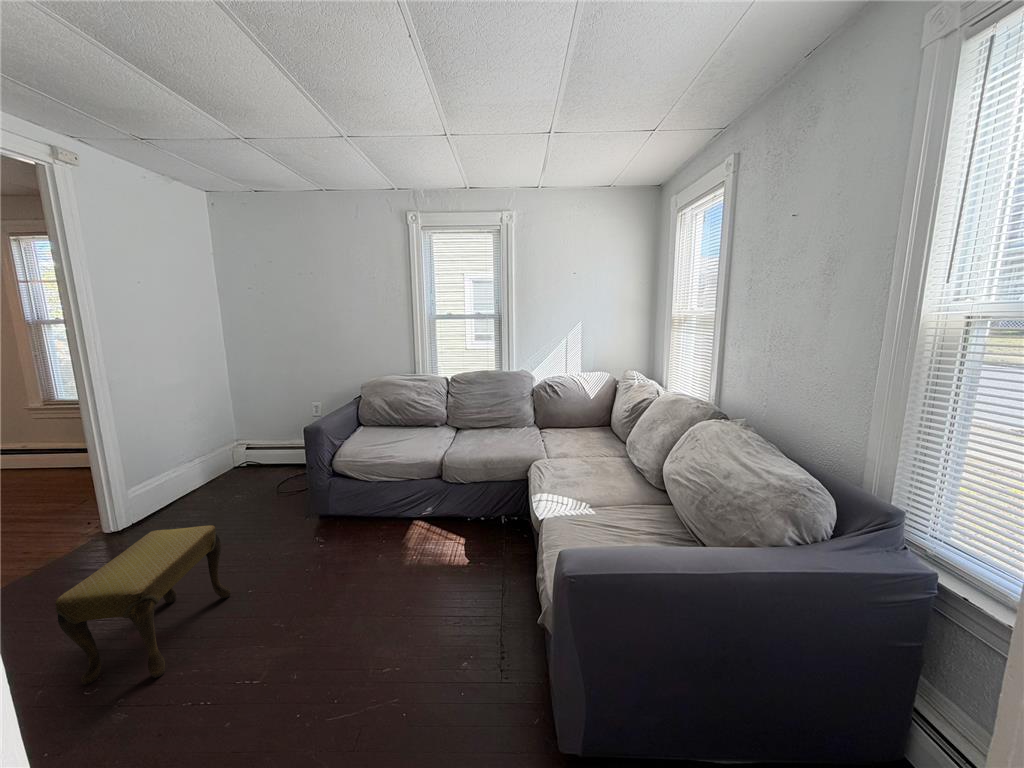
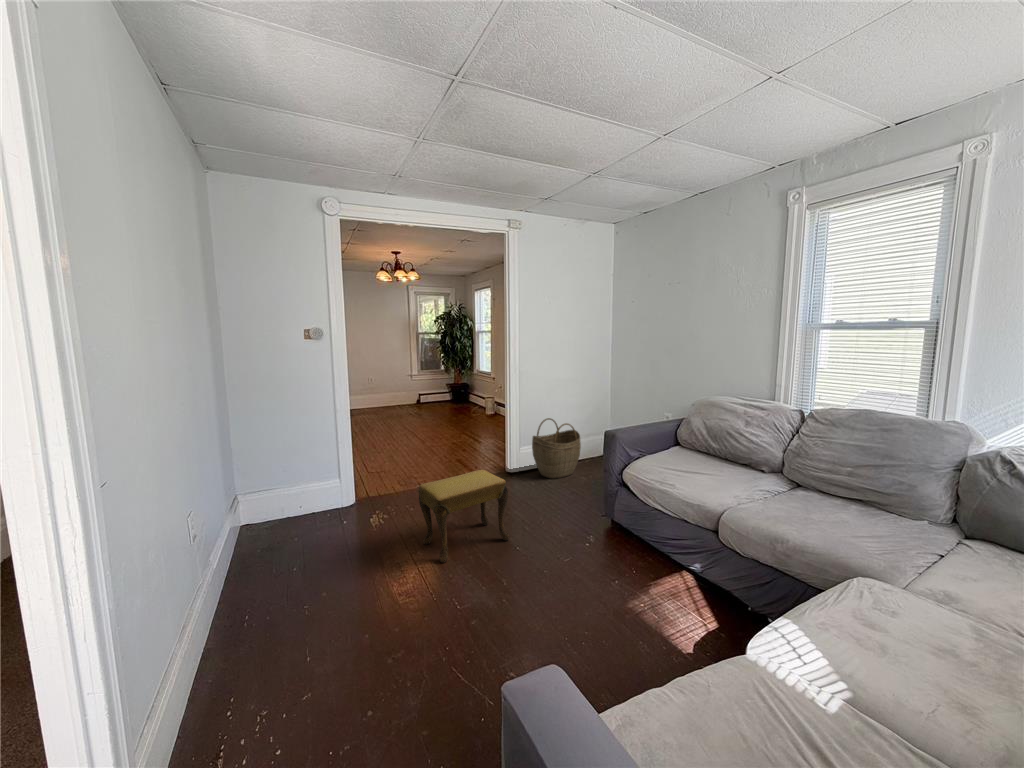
woven basket: none [161,440,236,515] -> present [532,418,581,479]

